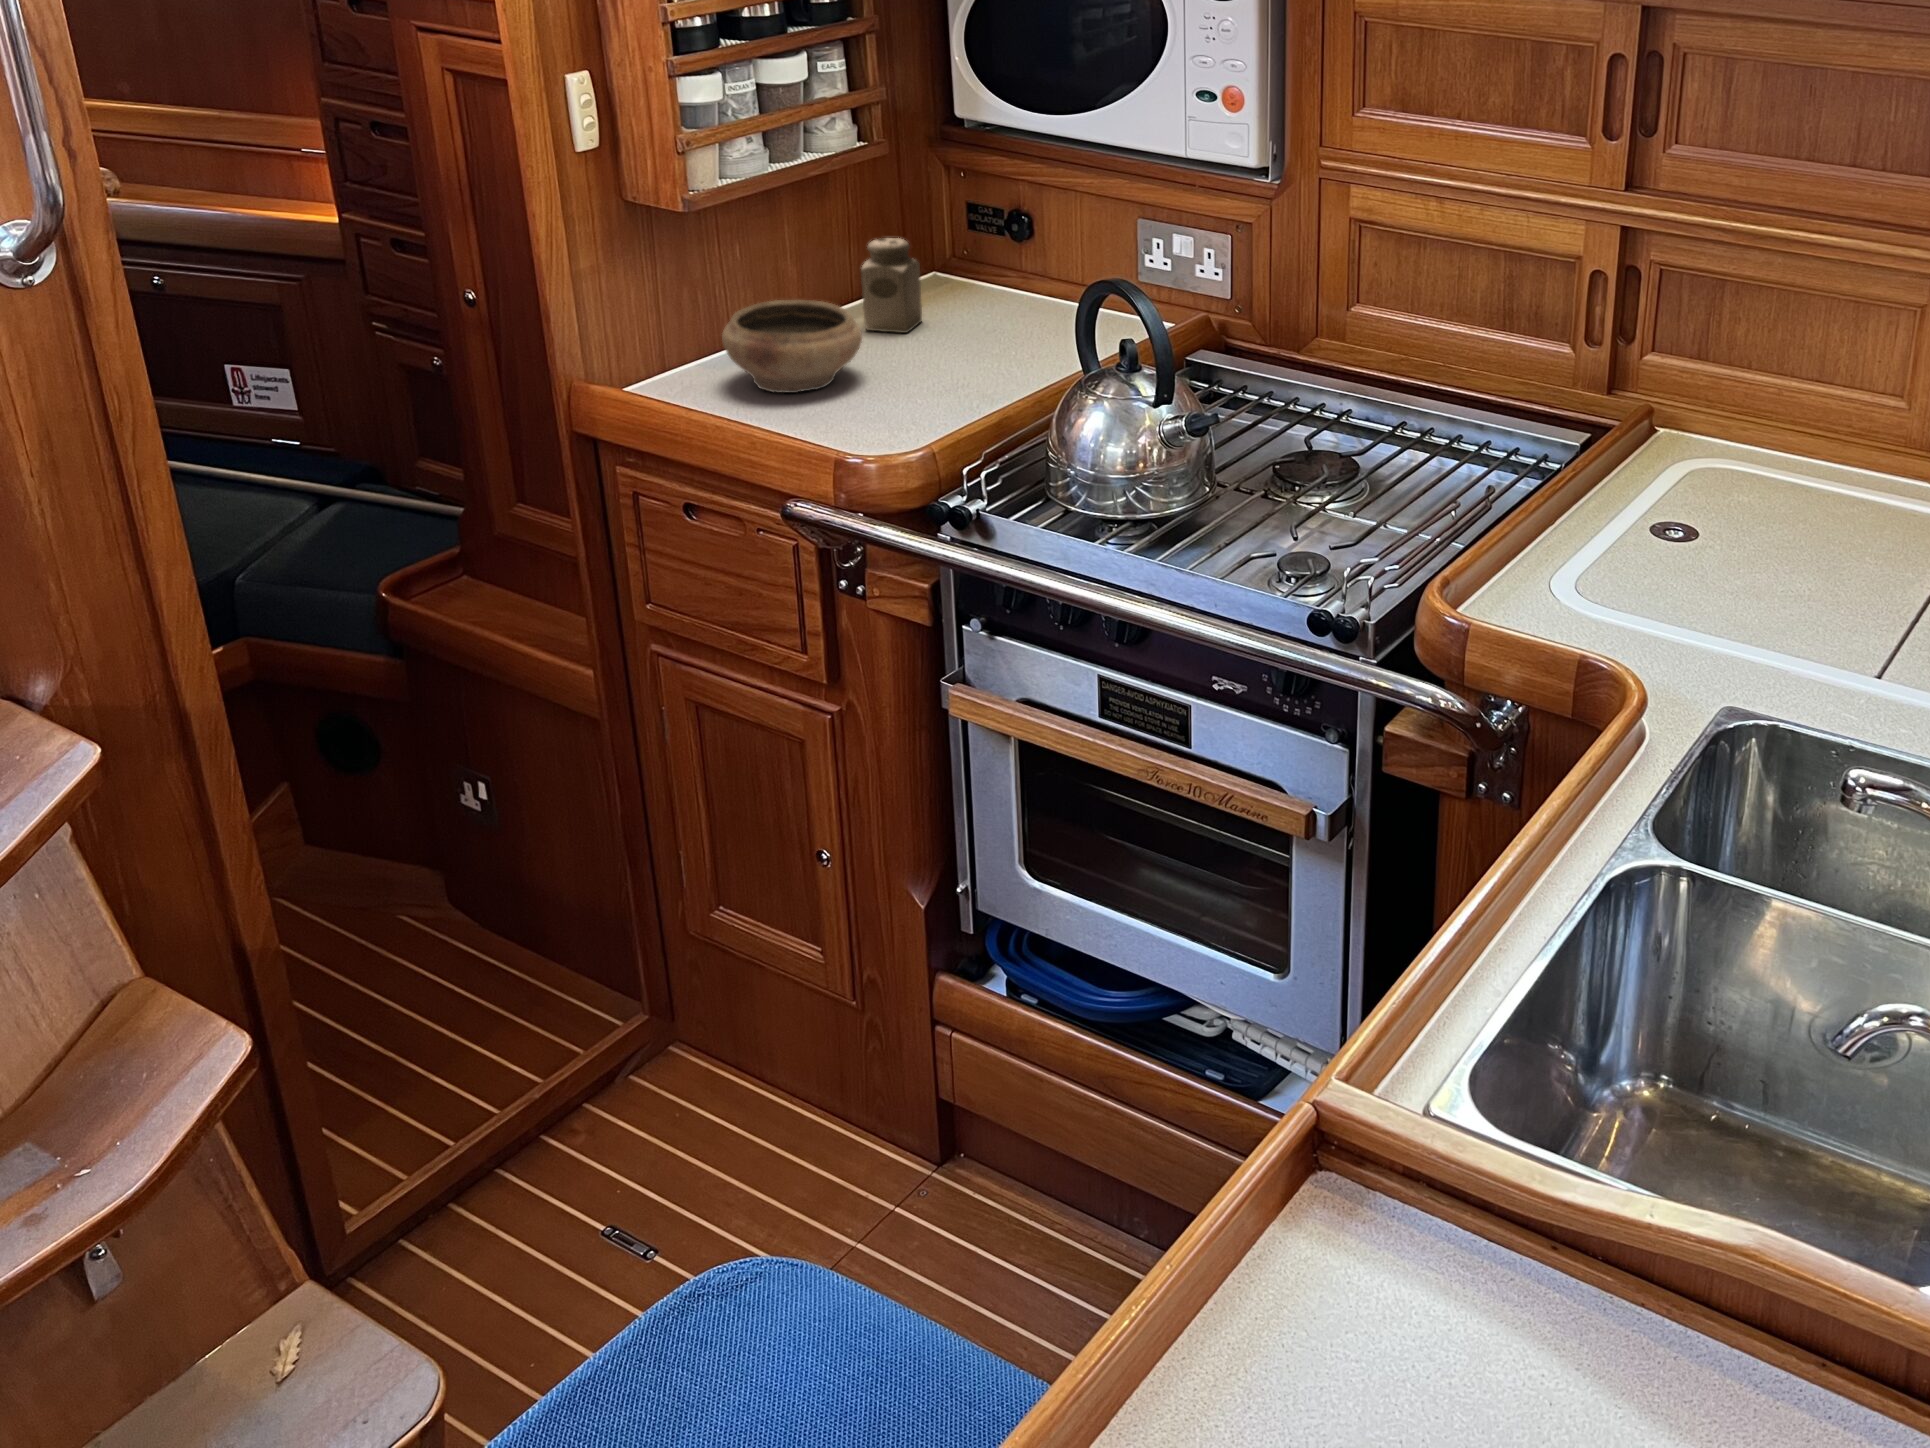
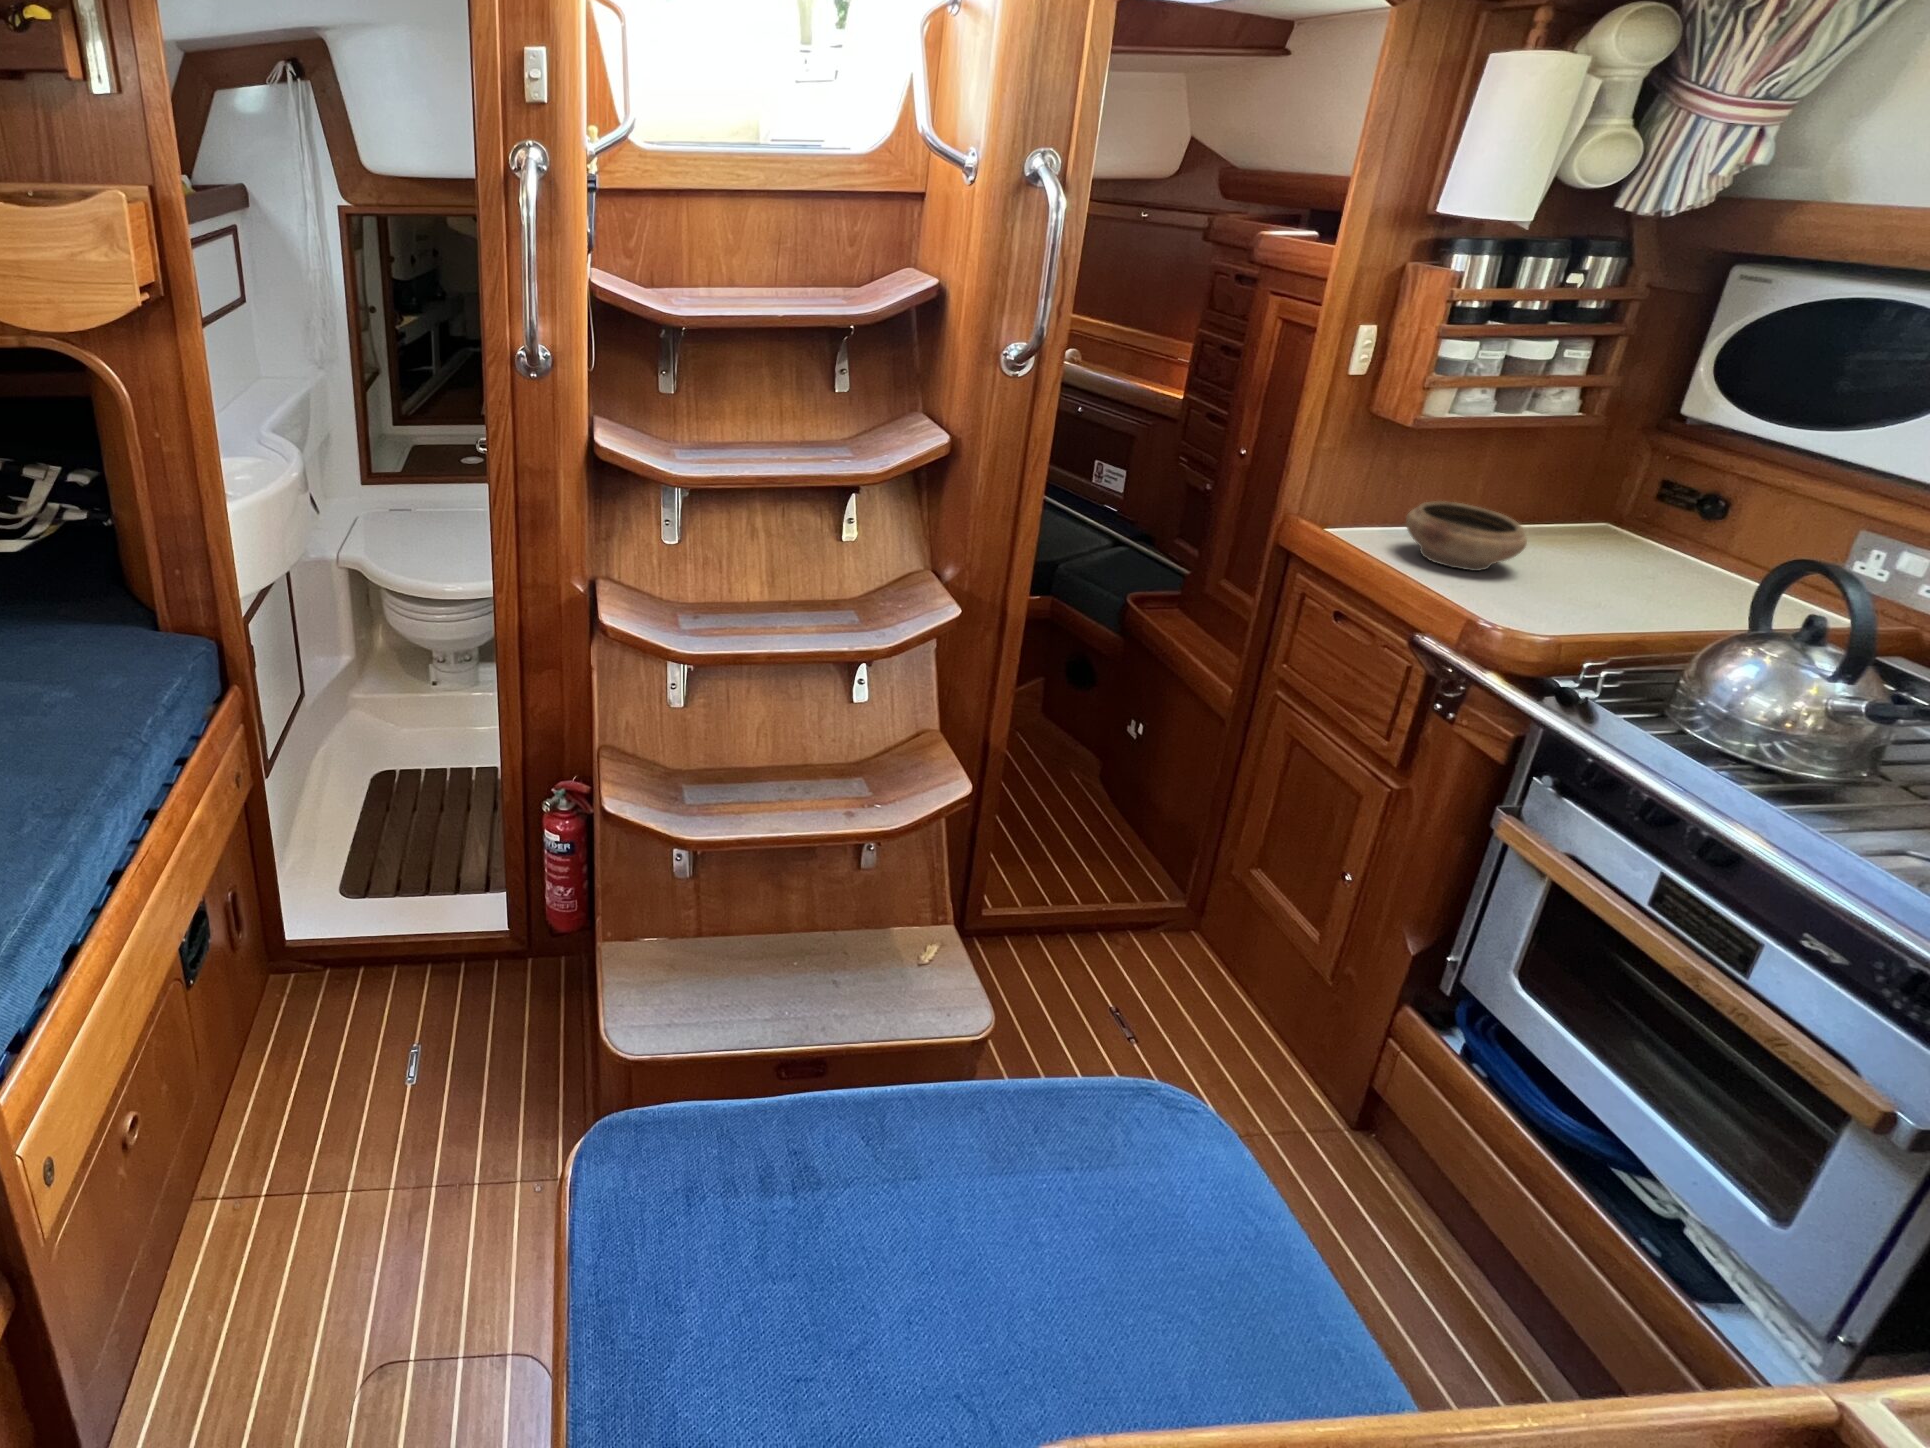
salt shaker: present [861,238,922,333] -> none [1530,483,1602,556]

